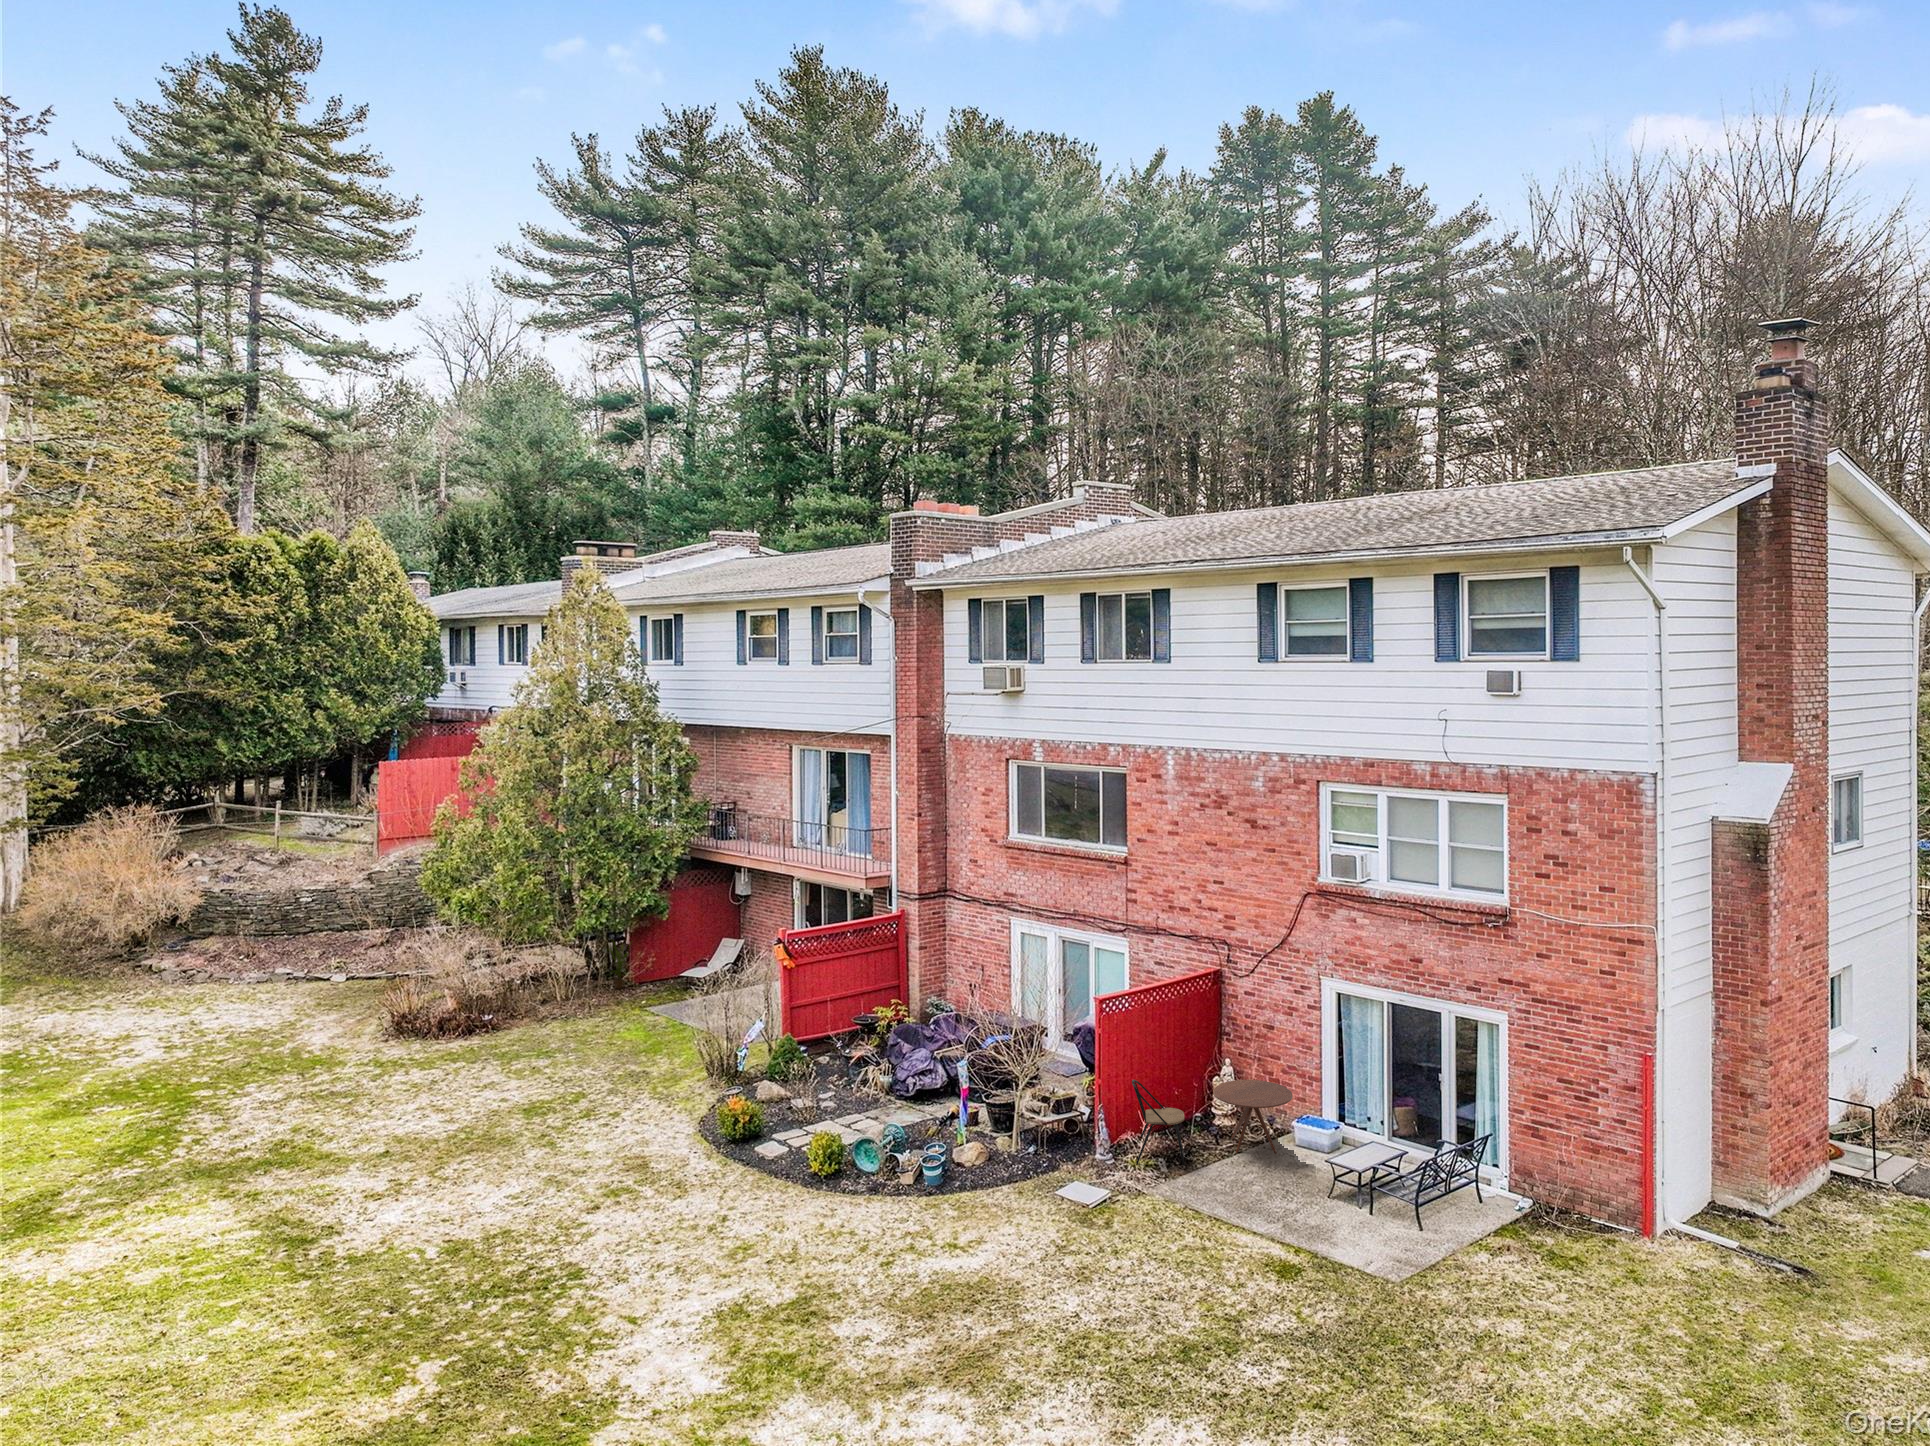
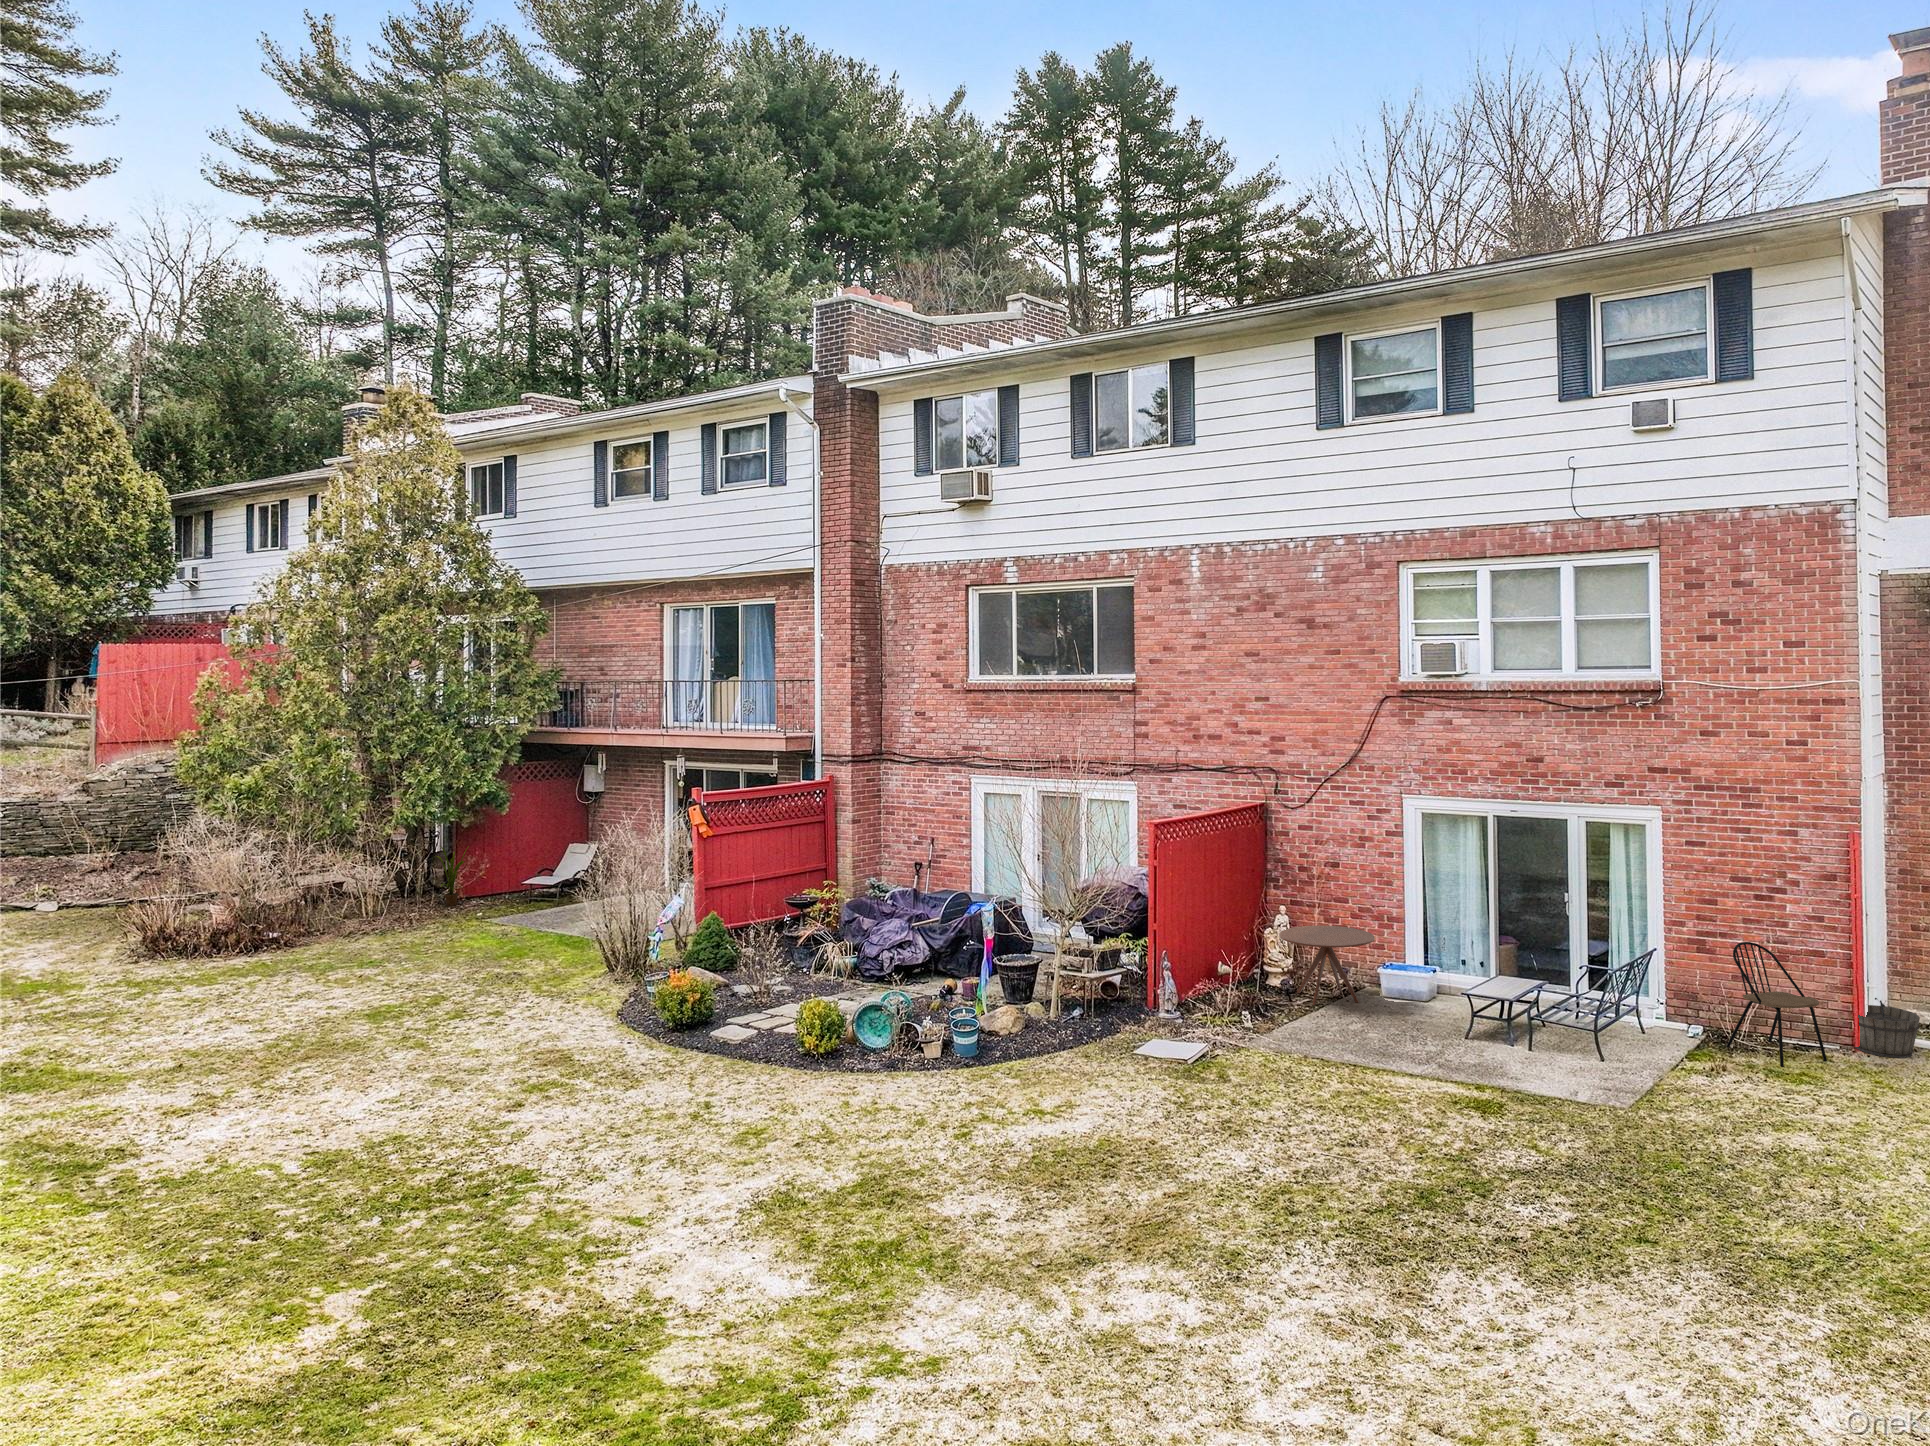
dining chair: present [1132,1080,1185,1165] -> present [1726,942,1827,1067]
wooden bucket: none [1667,1200,1728,1257] -> present [1855,998,1920,1058]

